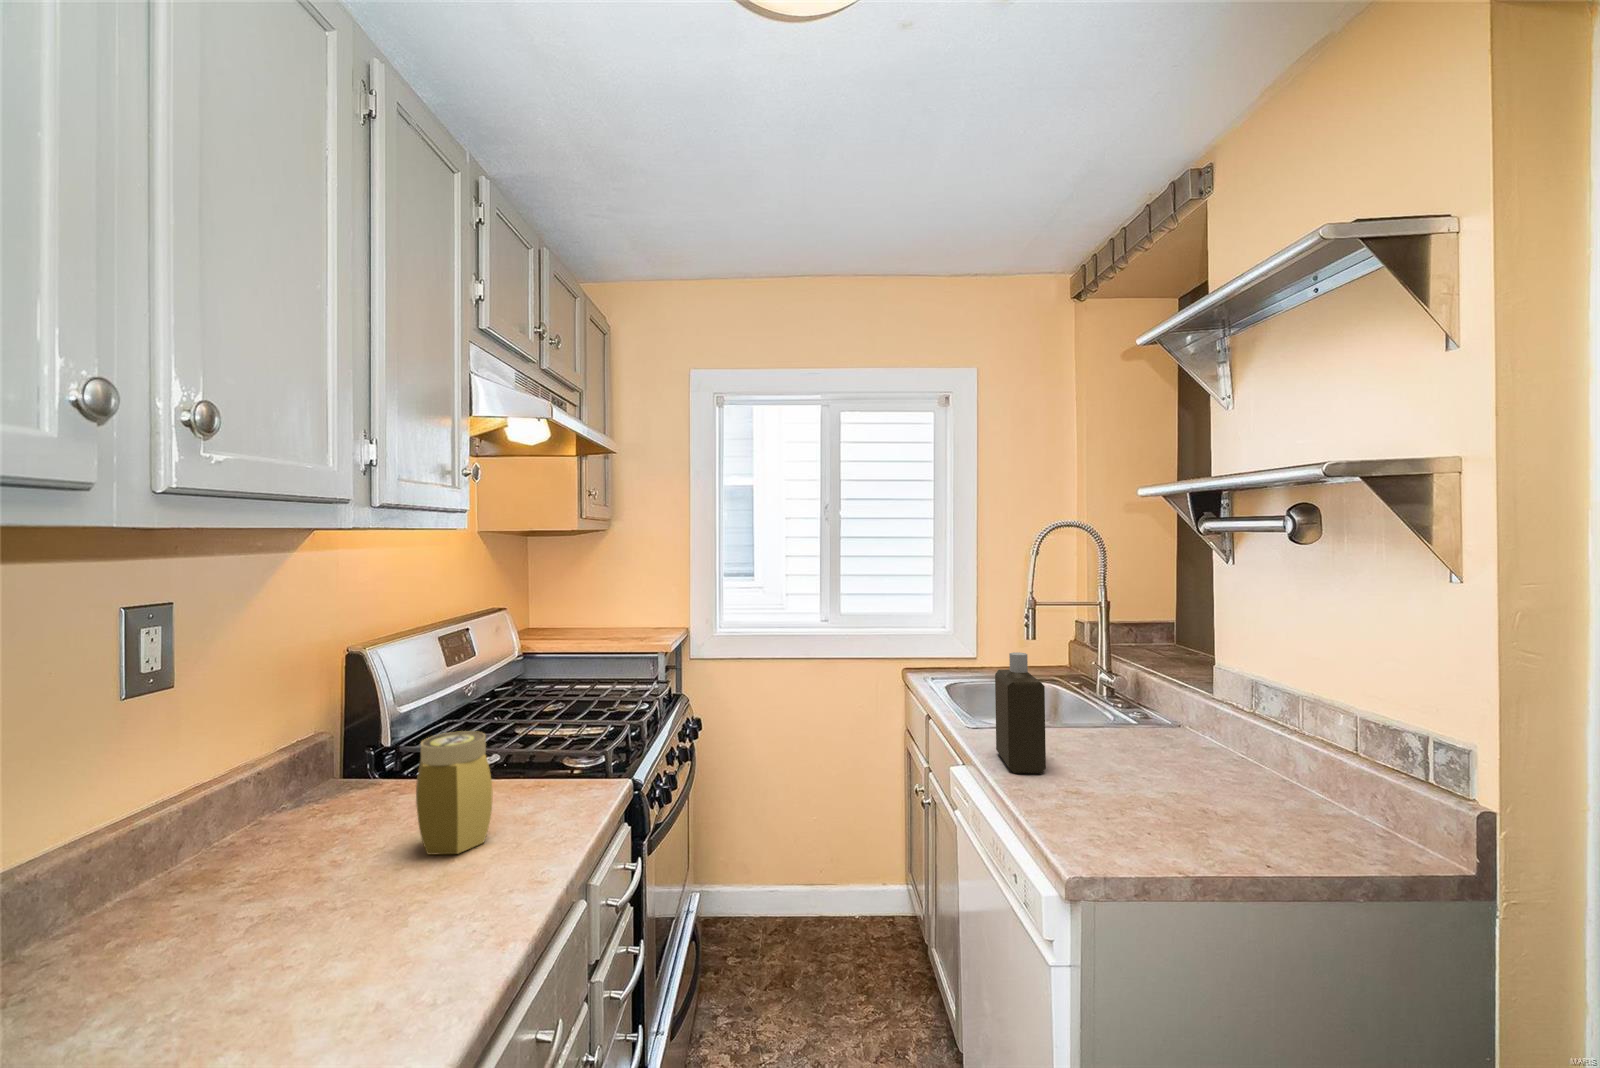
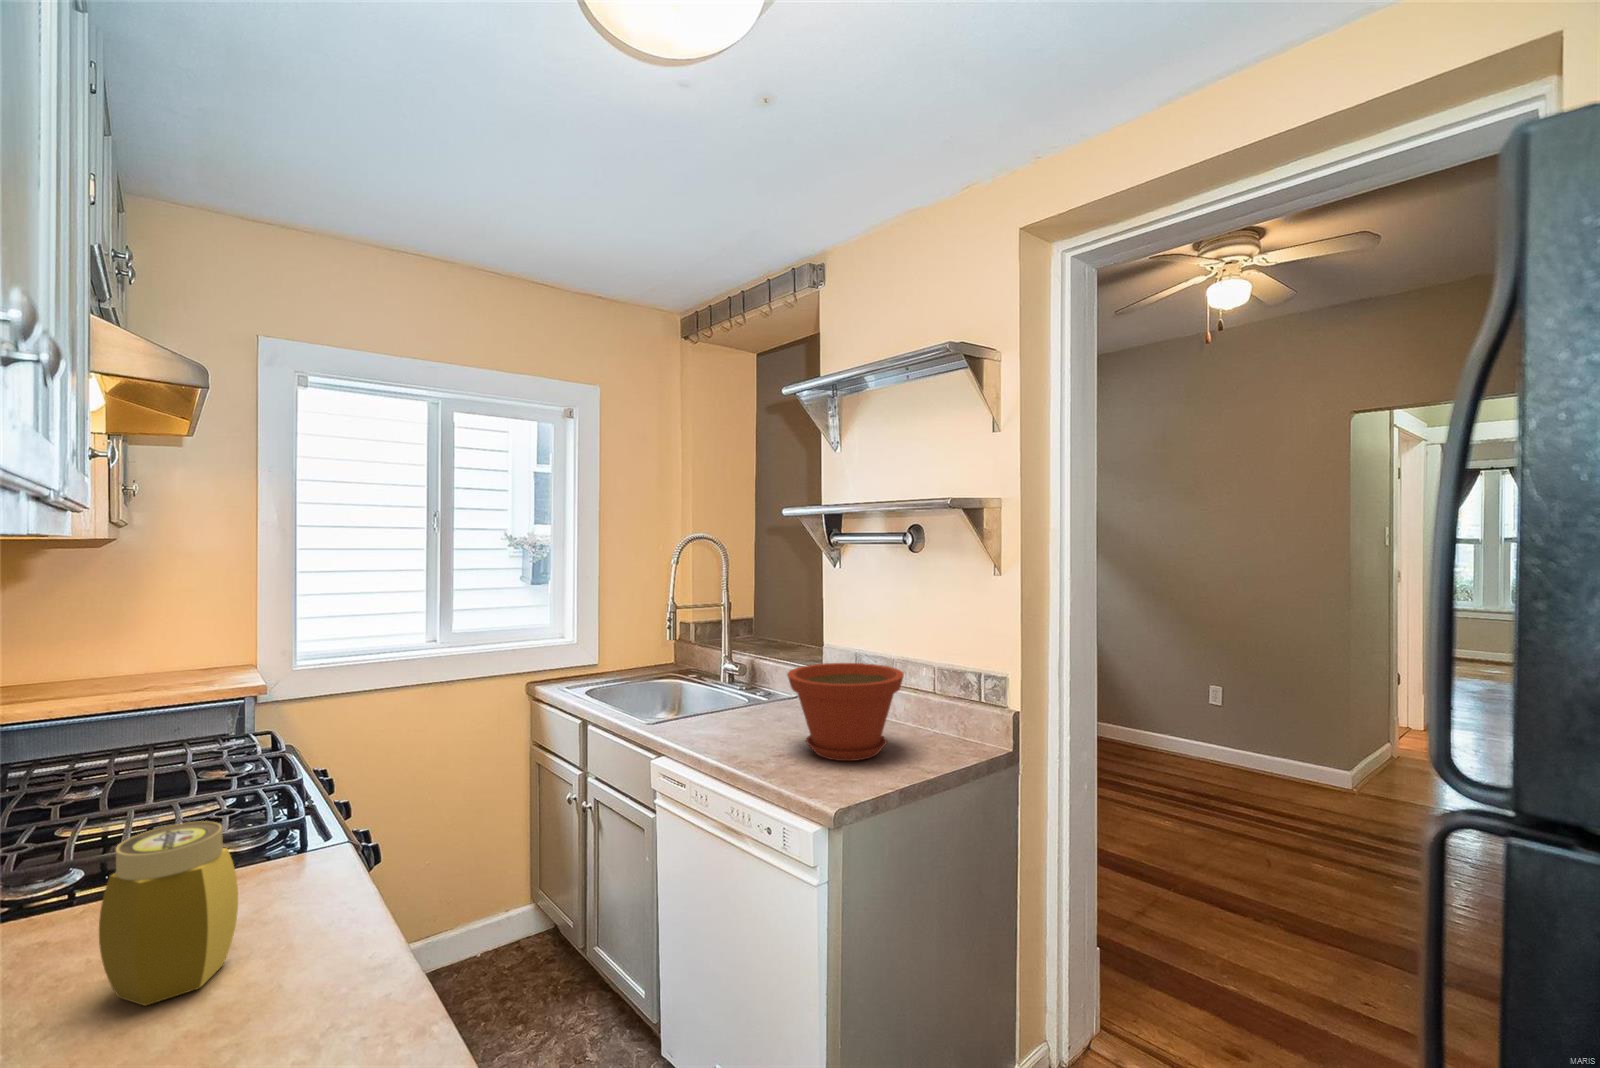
bottle: present [995,652,1046,774] -> none [693,648,746,752]
plant pot: none [1085,687,1261,825] -> present [787,663,904,761]

